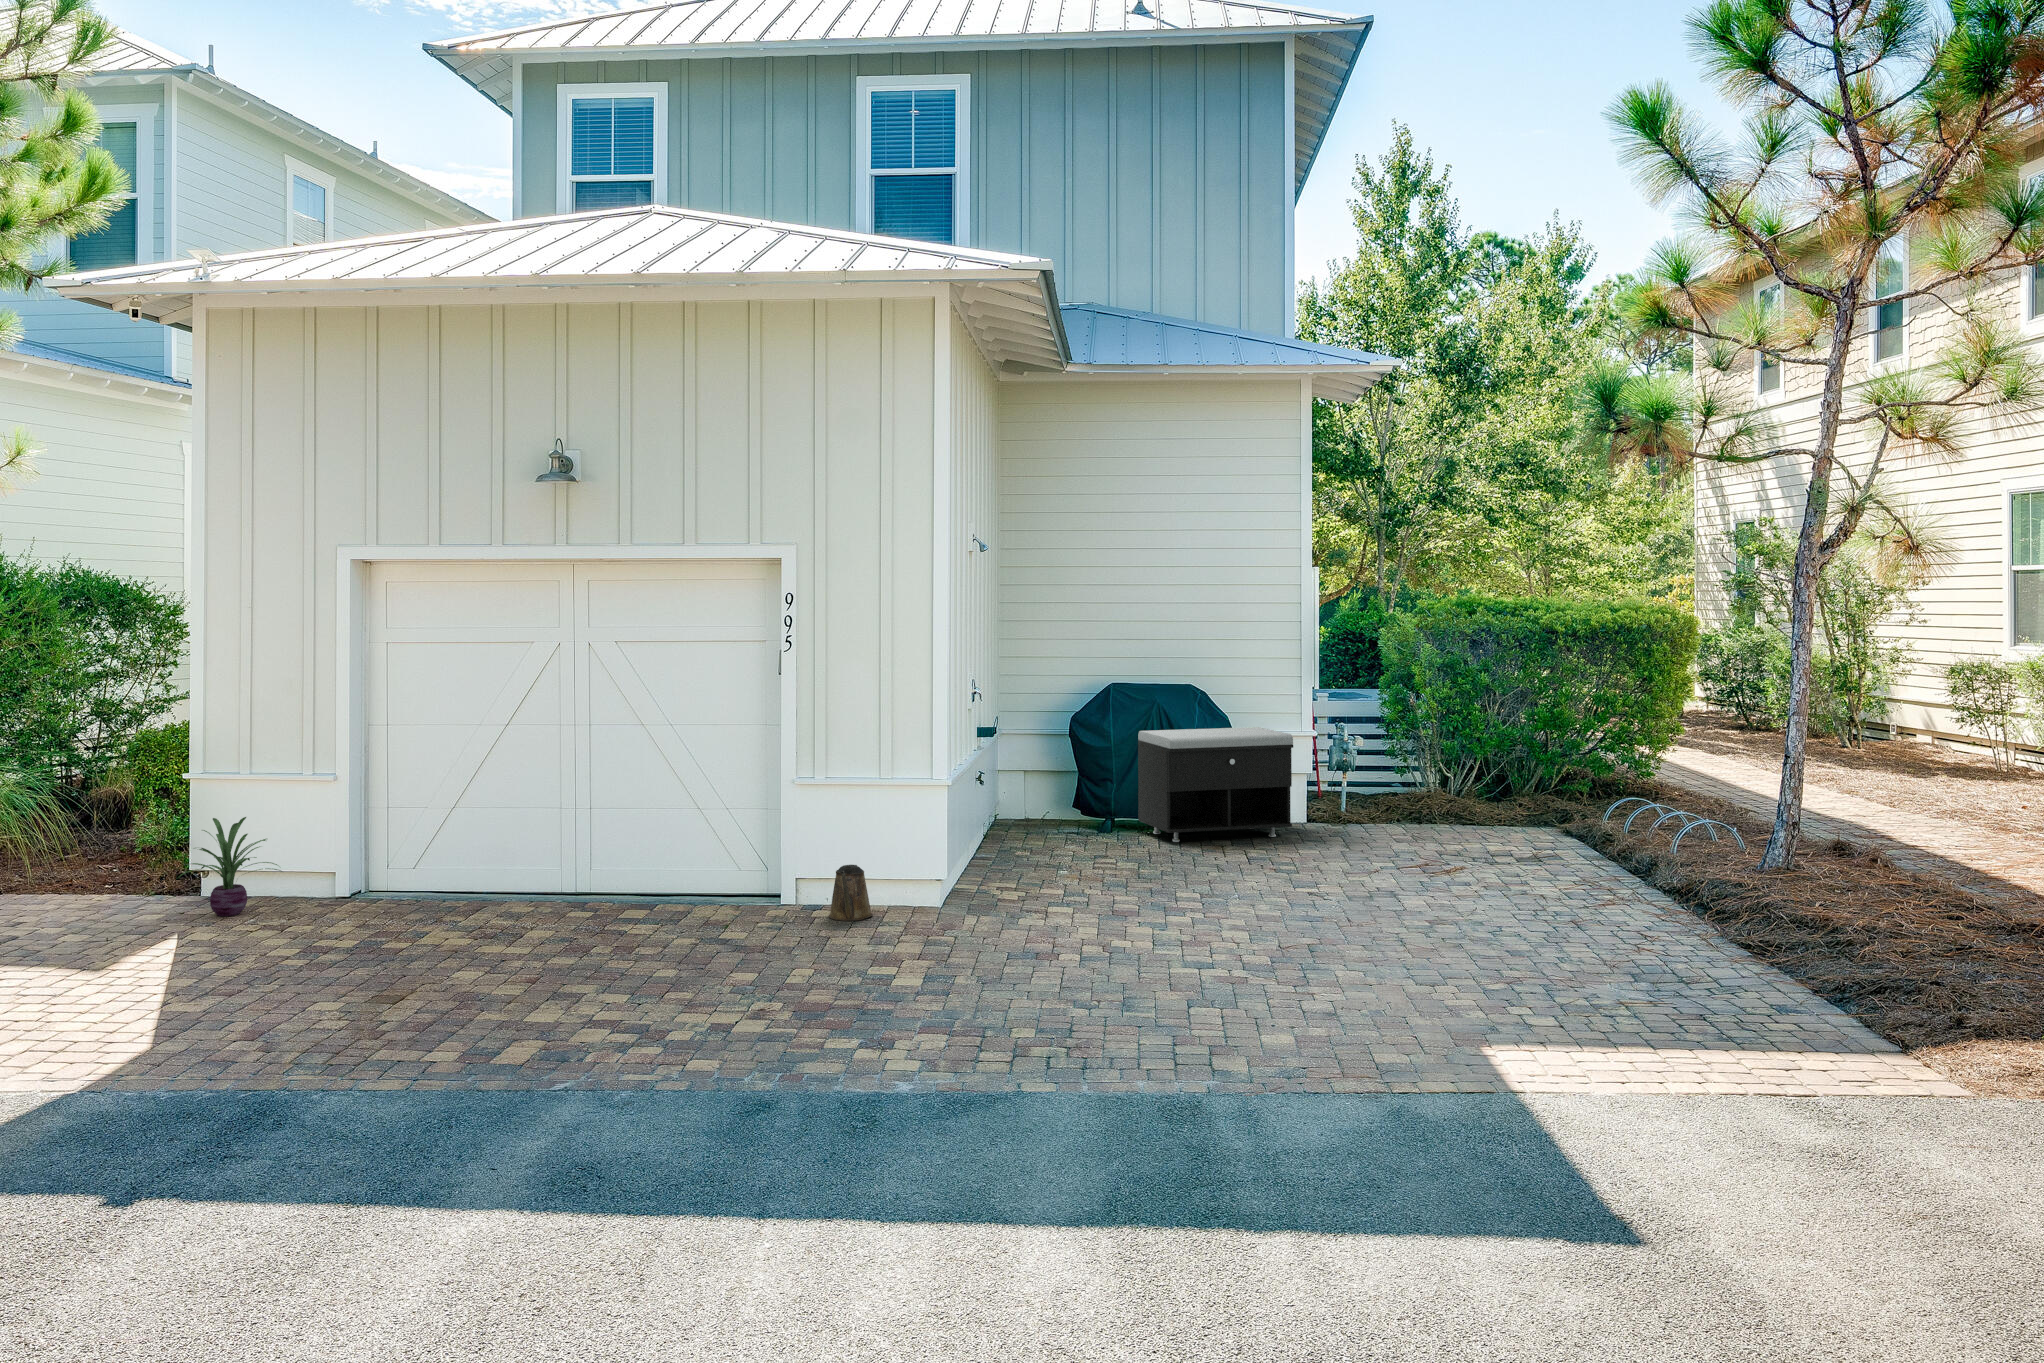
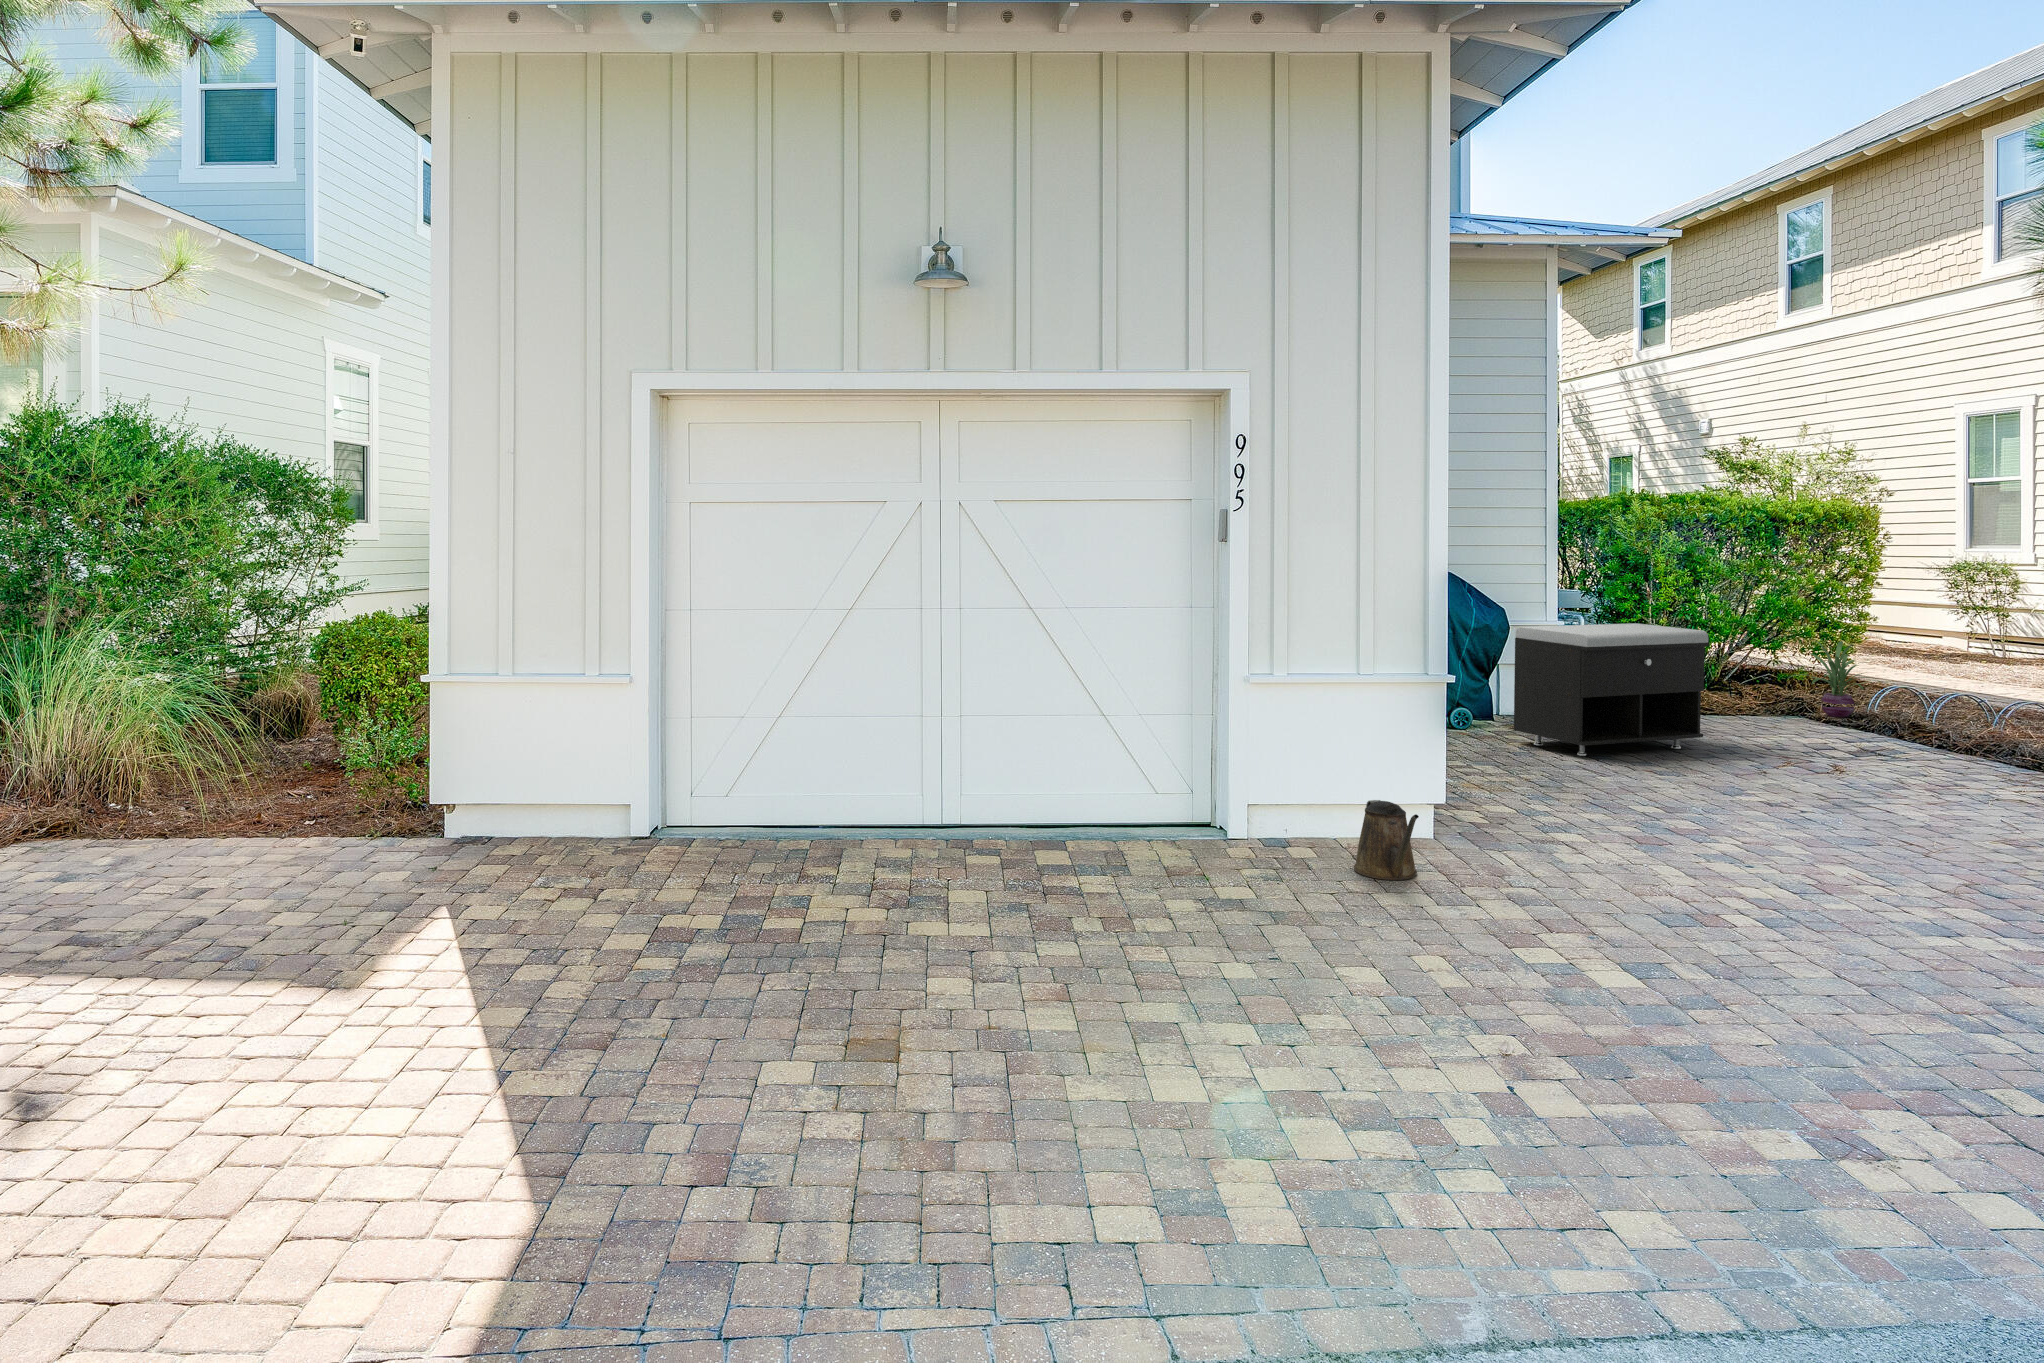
decorative plant: present [178,817,281,916] -> present [1794,641,1863,717]

